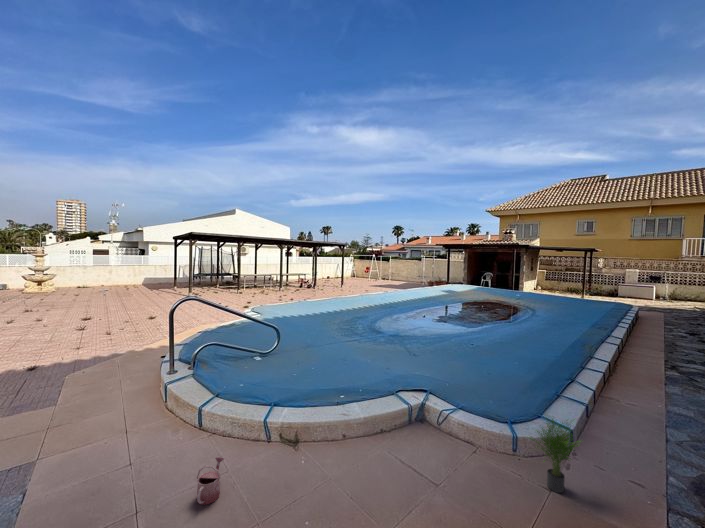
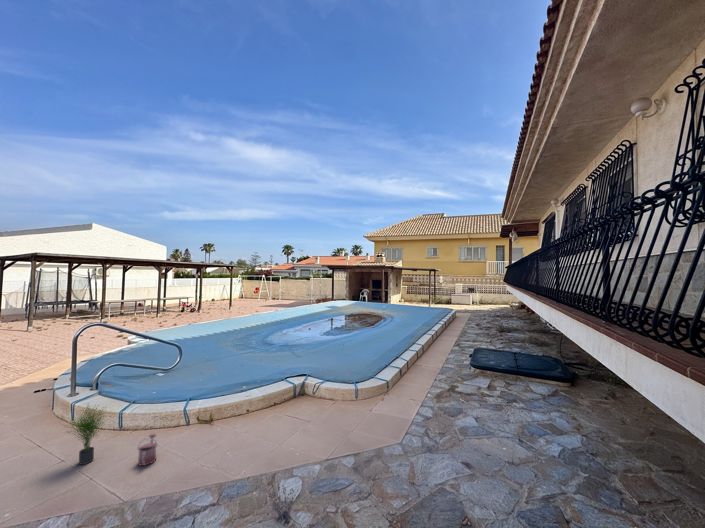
potted plant: present [530,419,578,493] -> present [68,407,104,465]

